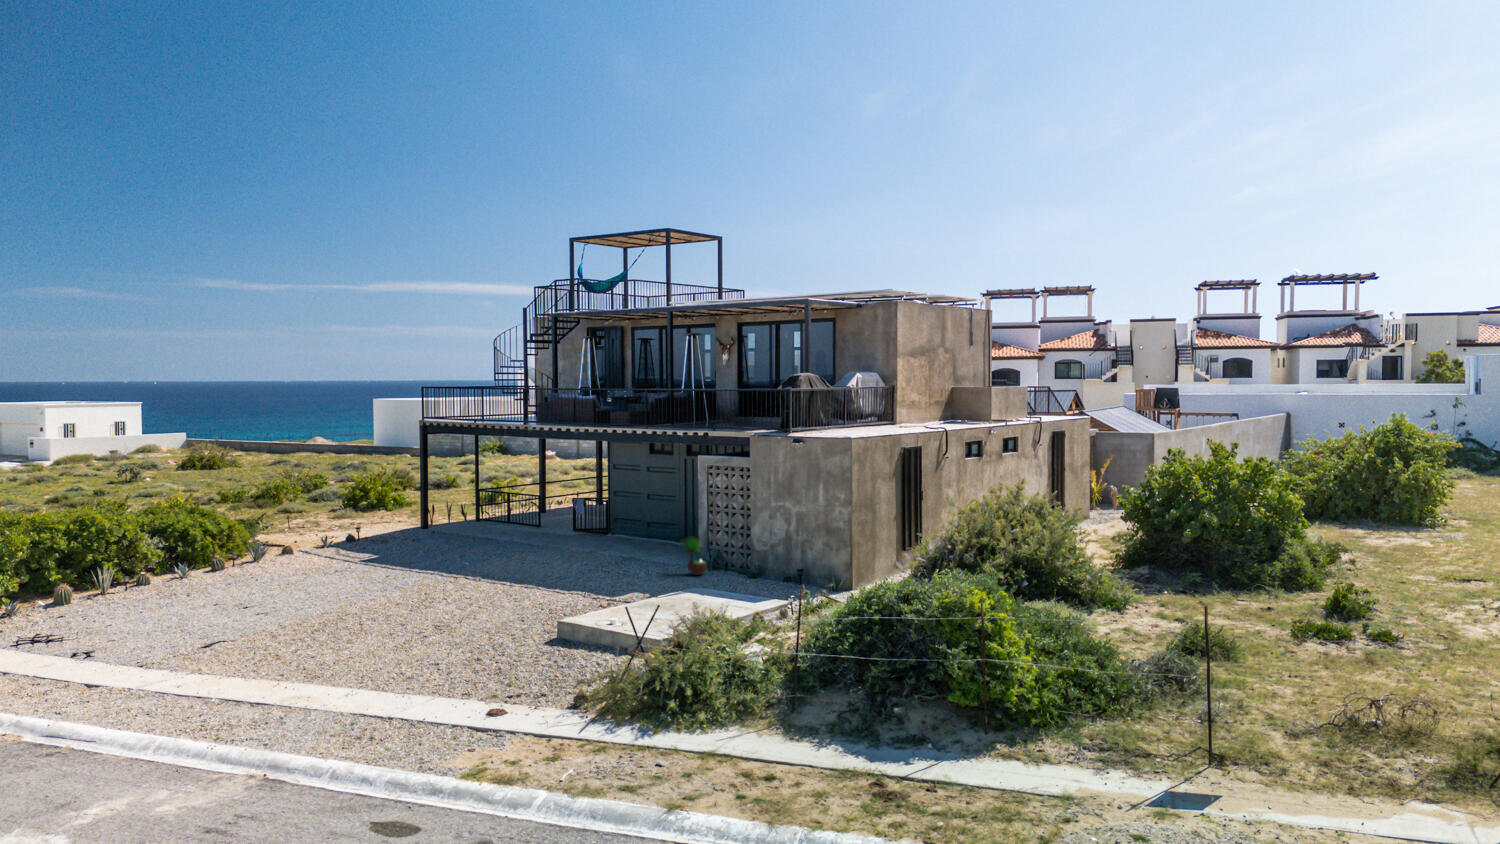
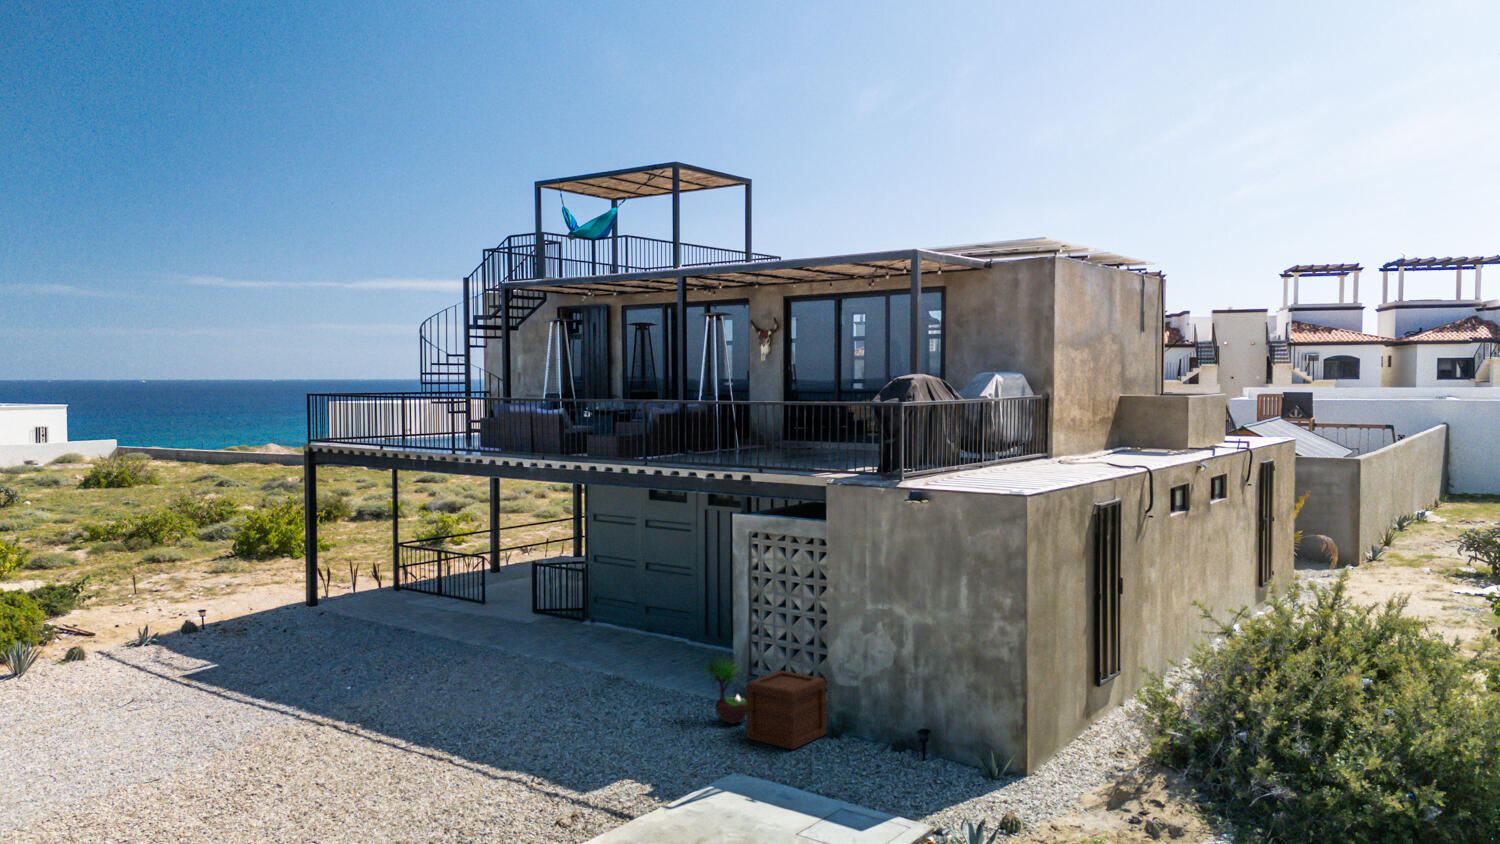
wooden crate: none [704,544,750,584] -> present [746,671,827,750]

